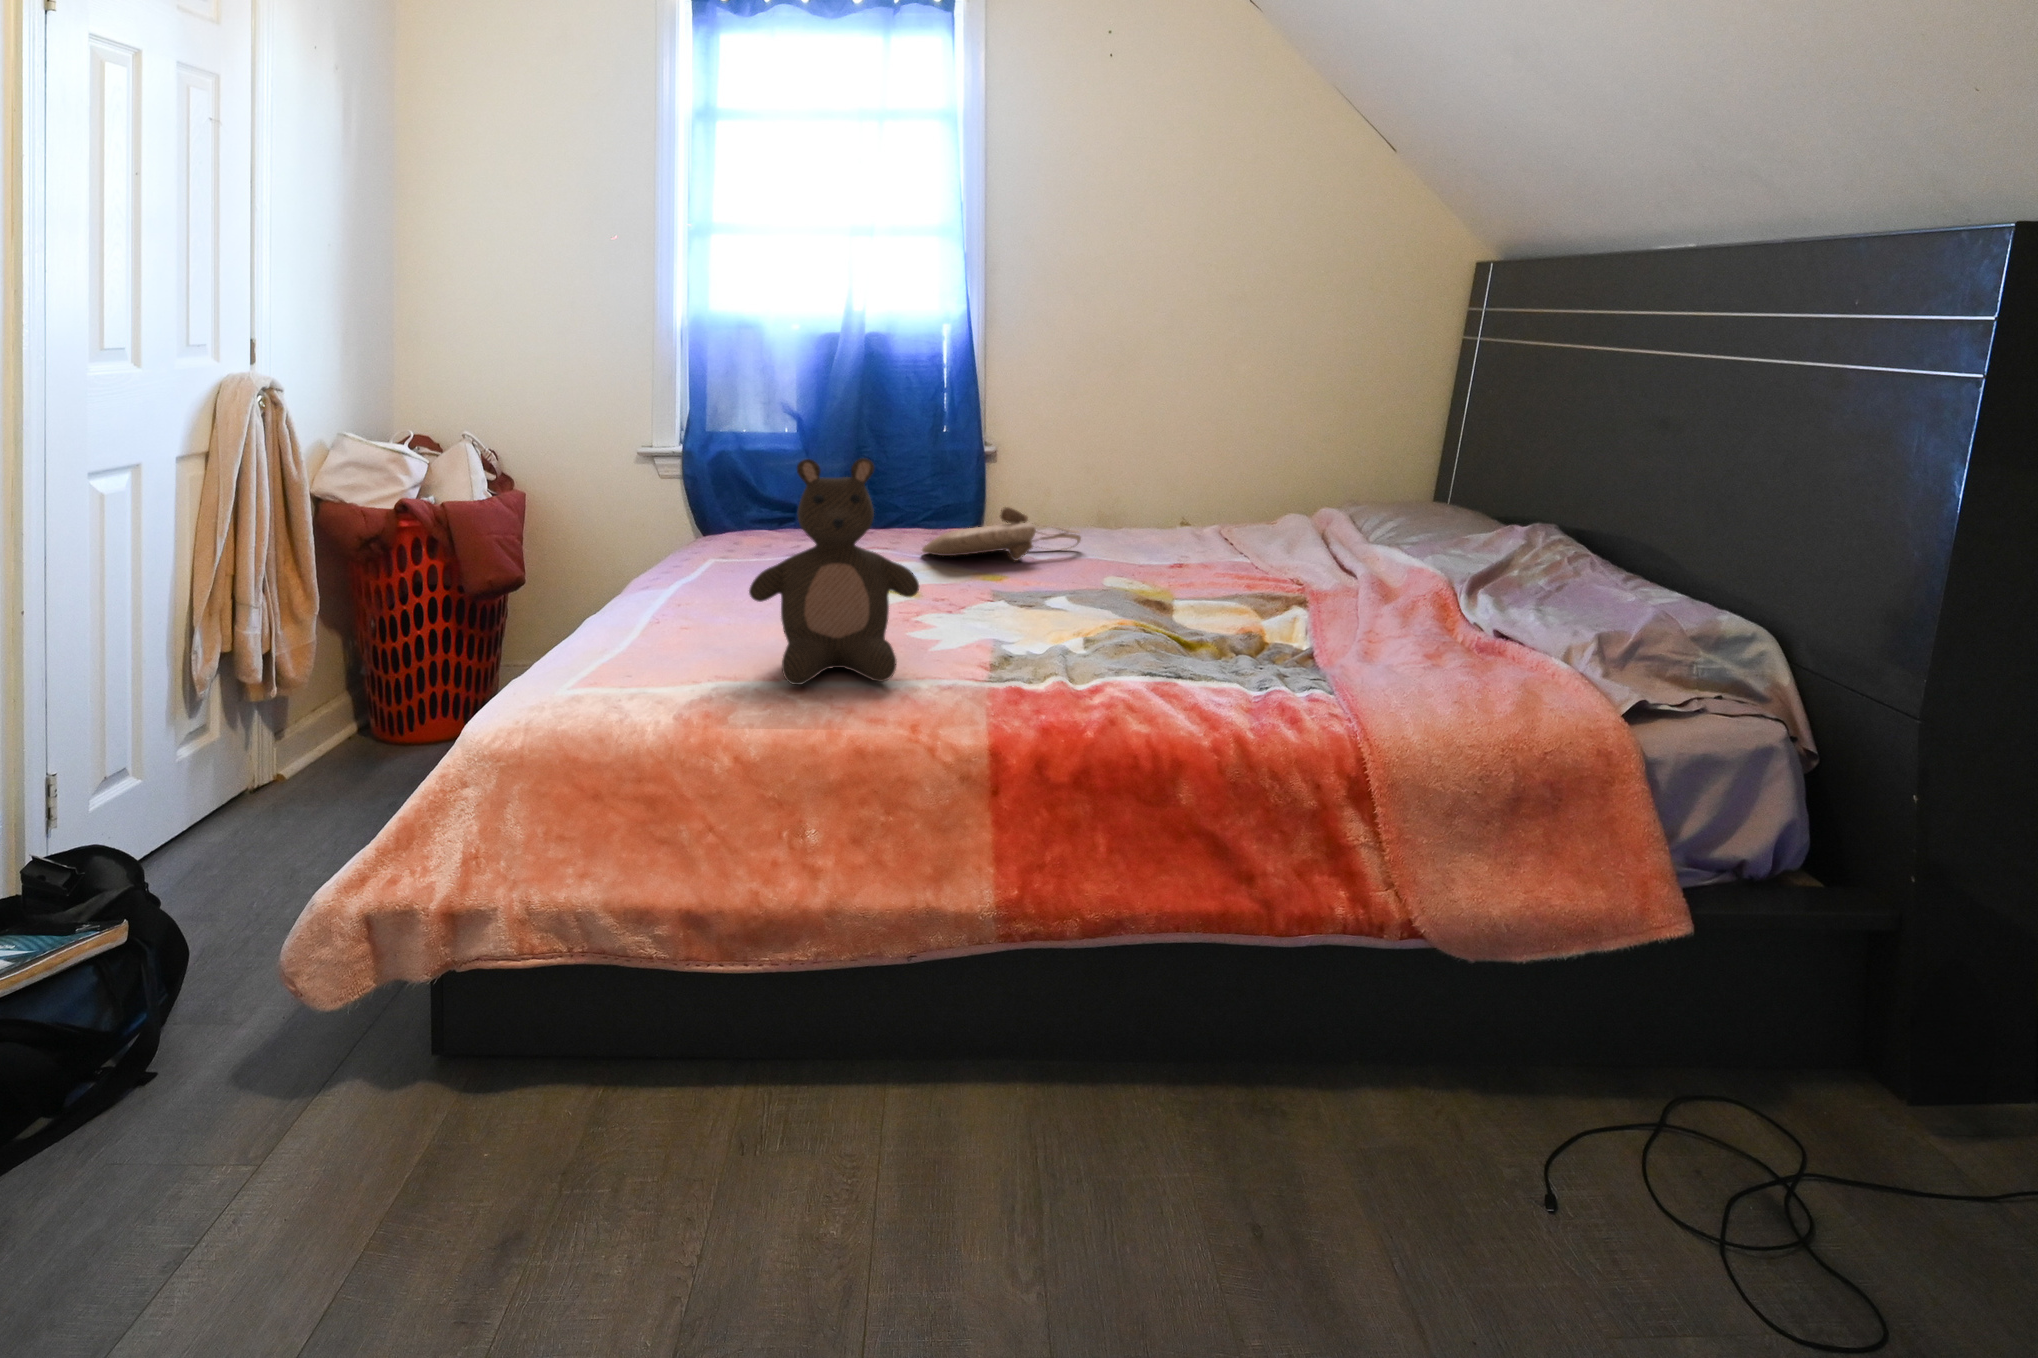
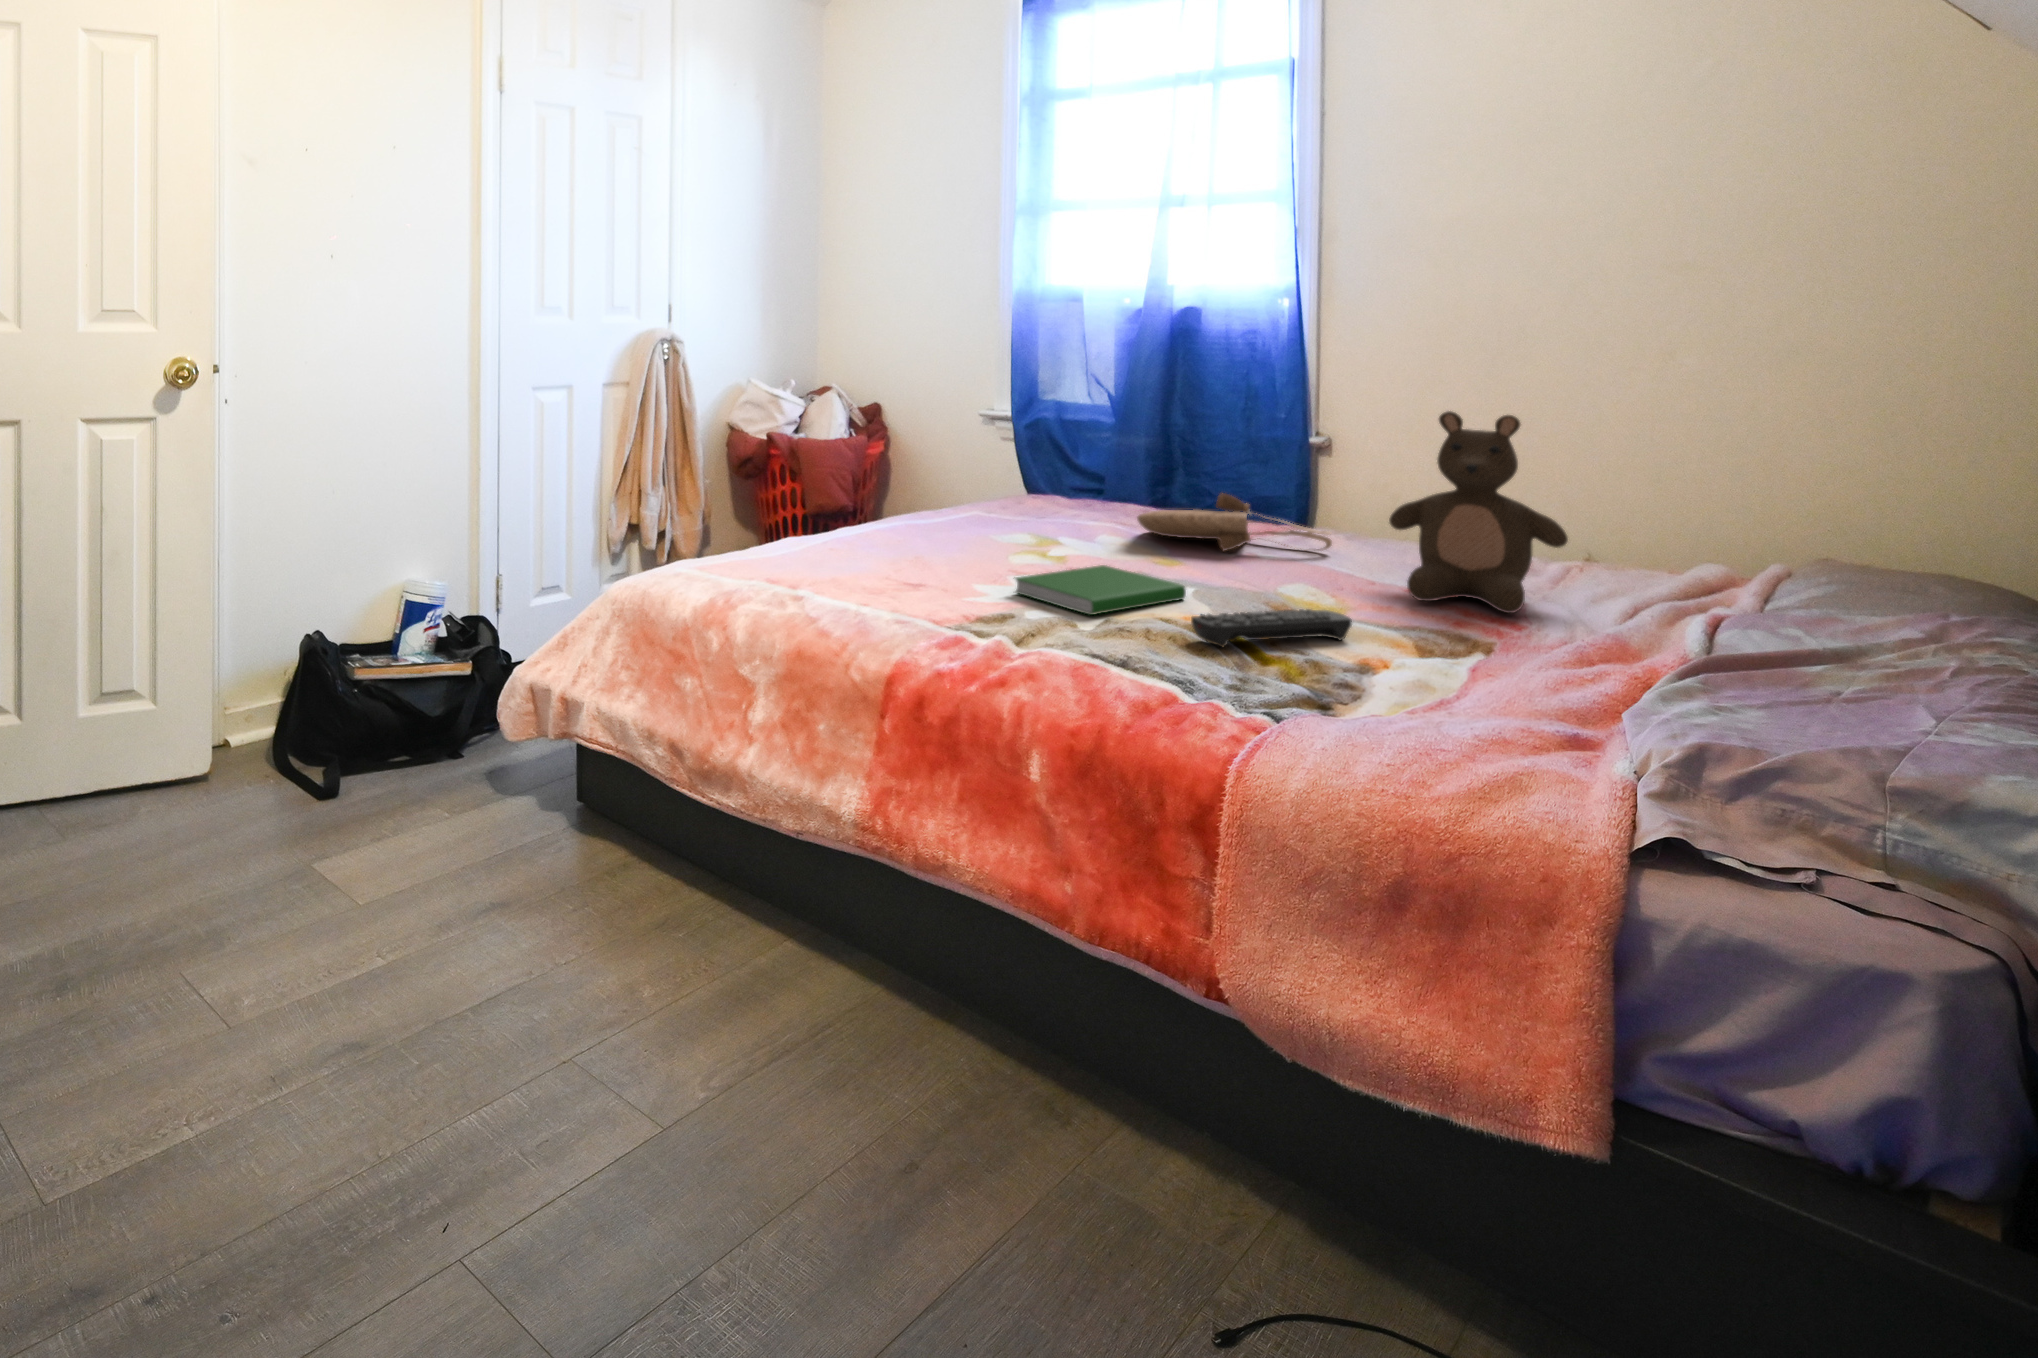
stuffed bear: present [749,458,919,685] -> present [1389,411,1568,613]
hardcover book: none [958,590,1082,639] -> present [1015,565,1186,615]
remote control: none [1161,594,1241,643] -> present [1191,609,1352,647]

